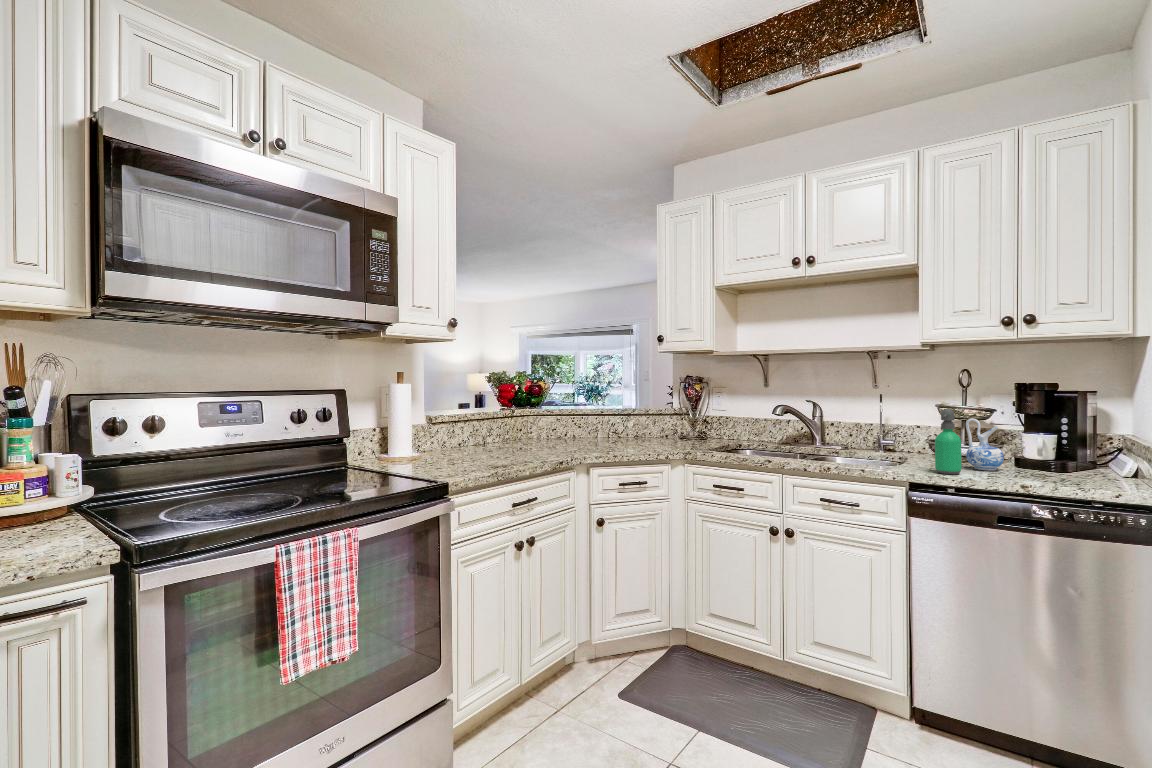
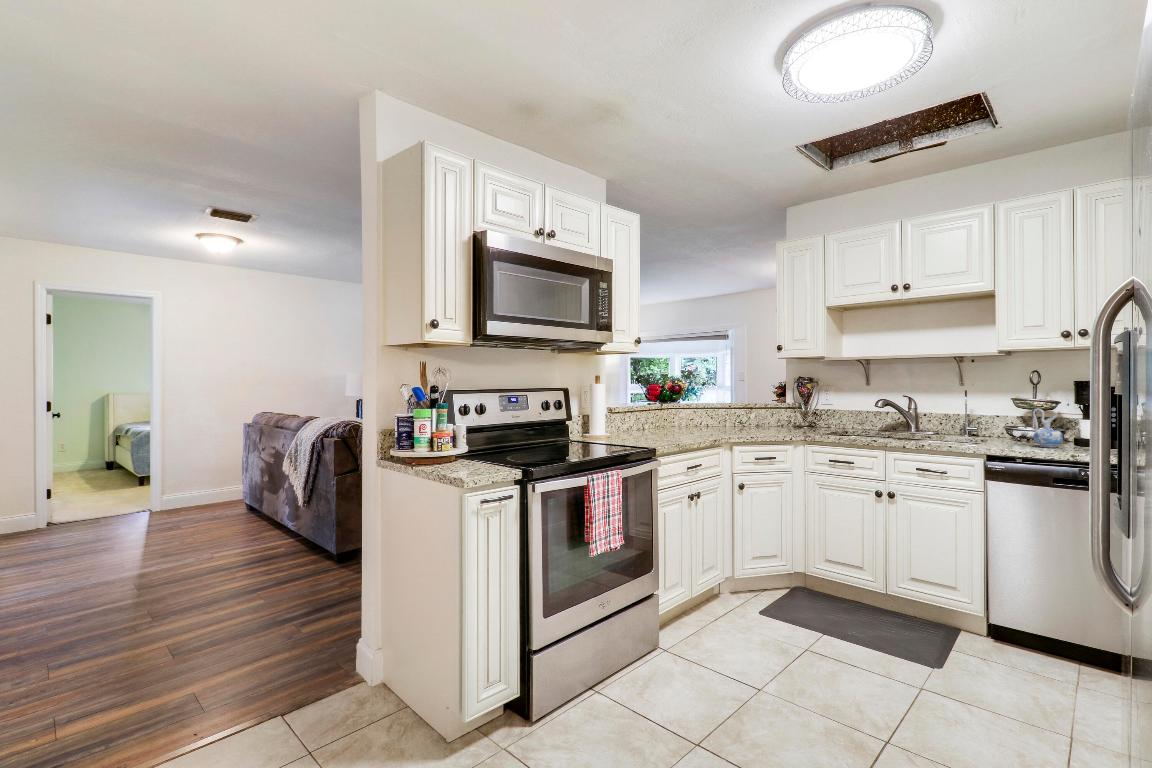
soap dispenser: present [935,409,962,474] -> none [1007,401,1028,449]

